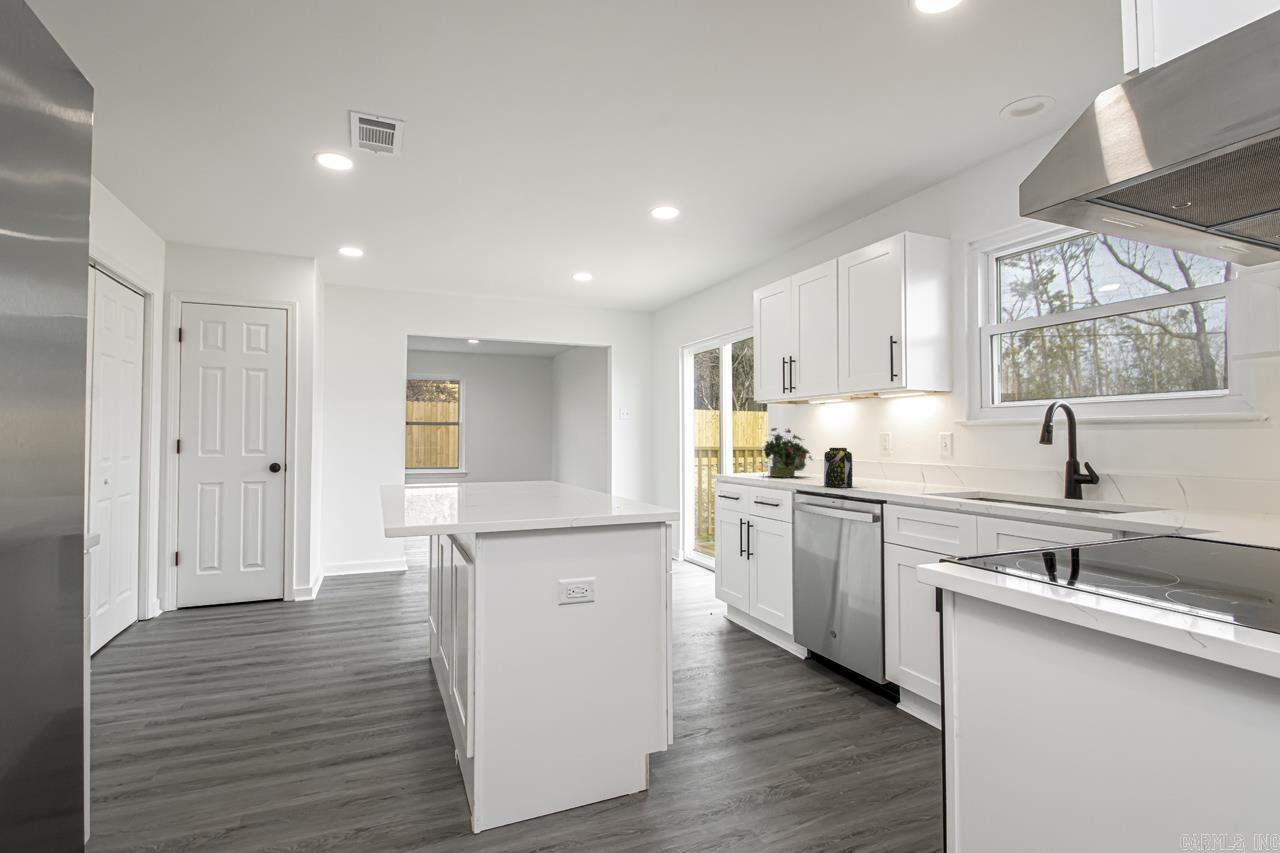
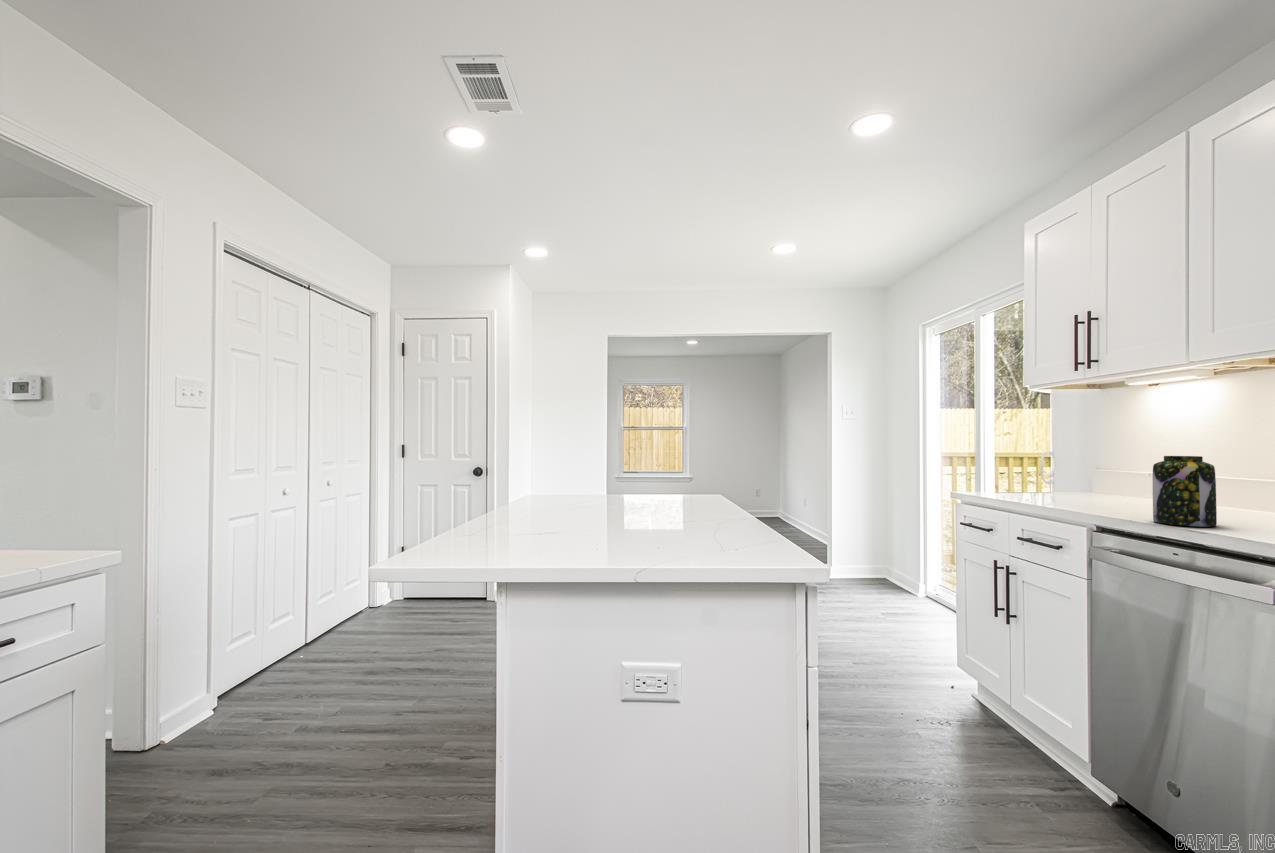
potted plant: present [764,428,812,477] -> none [1037,424,1130,500]

